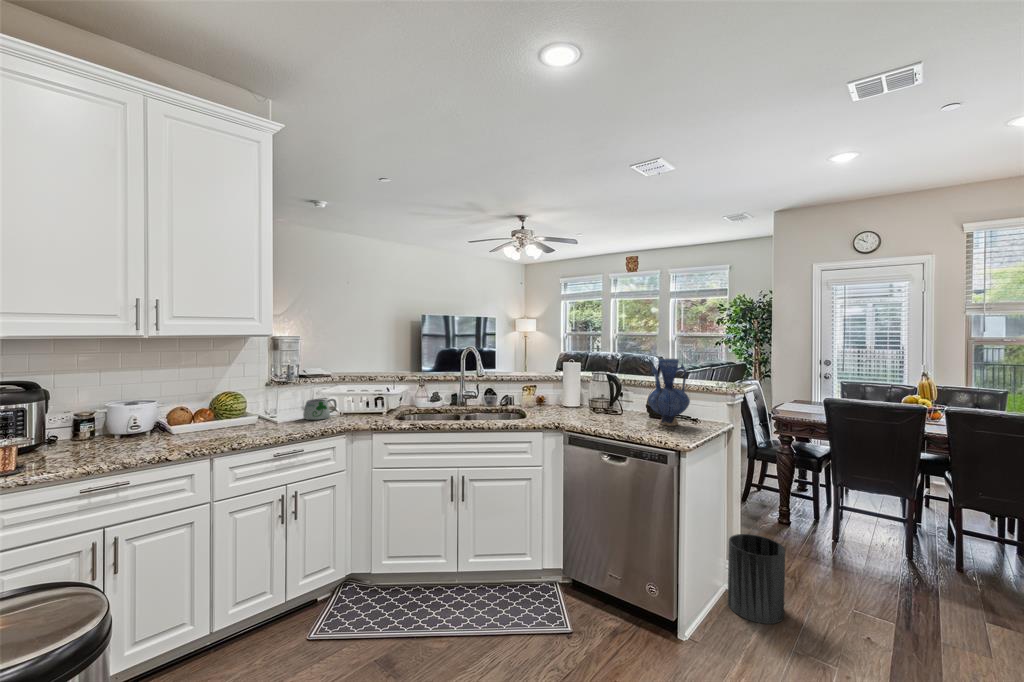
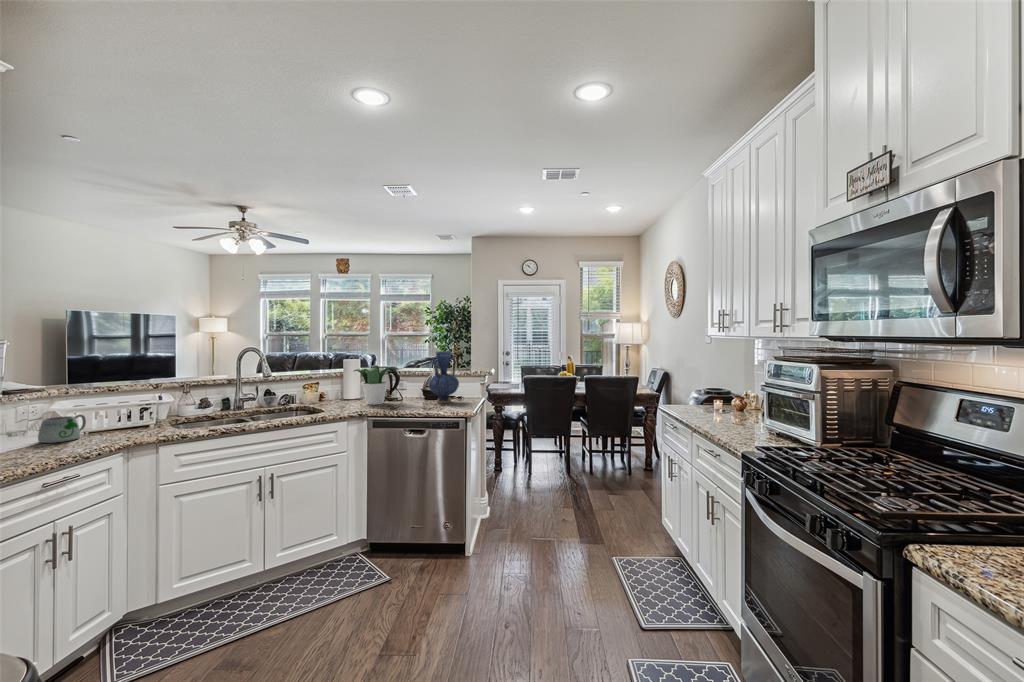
potted plant: none [569,371,614,417] -> present [354,365,399,405]
trash can: present [728,534,785,624] -> none [486,475,522,532]

